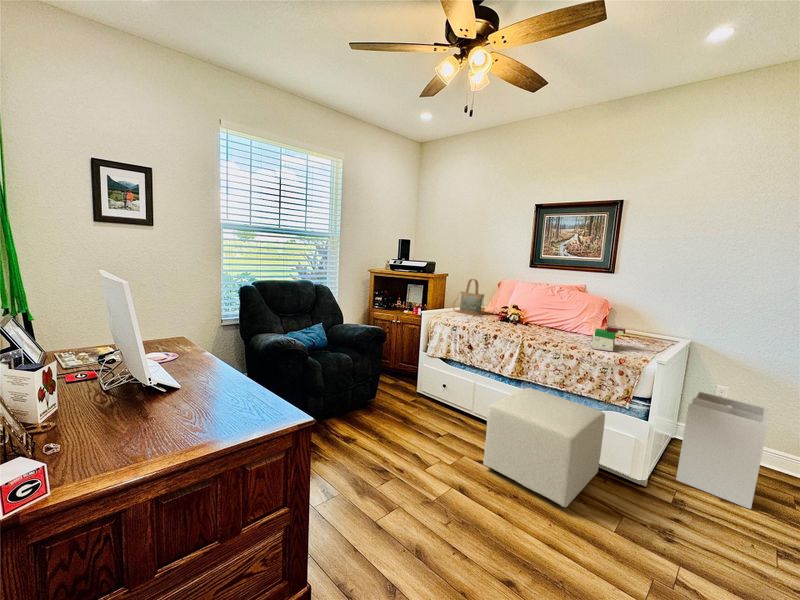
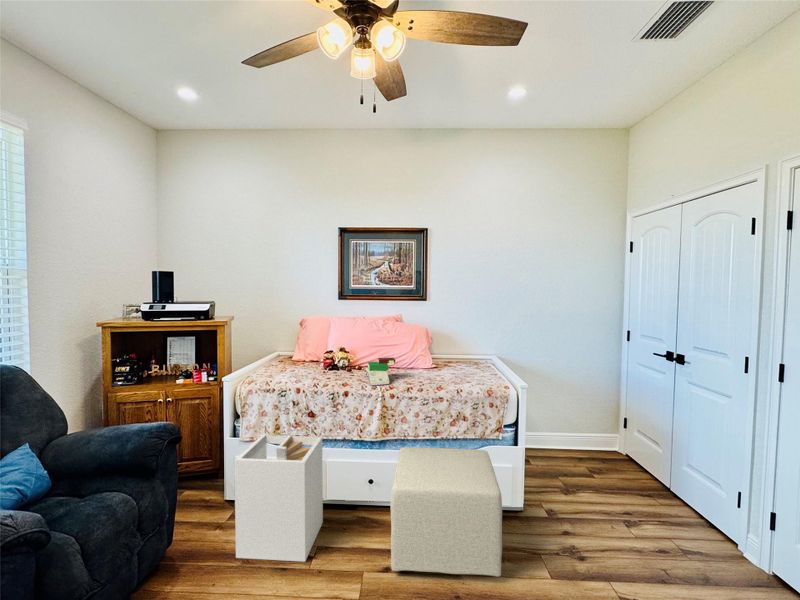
handbag: present [453,279,484,317] -> none [256,322,302,370]
book: present [592,327,625,352] -> present [366,358,395,386]
laundry hamper: present [676,392,769,509] -> present [234,435,323,562]

